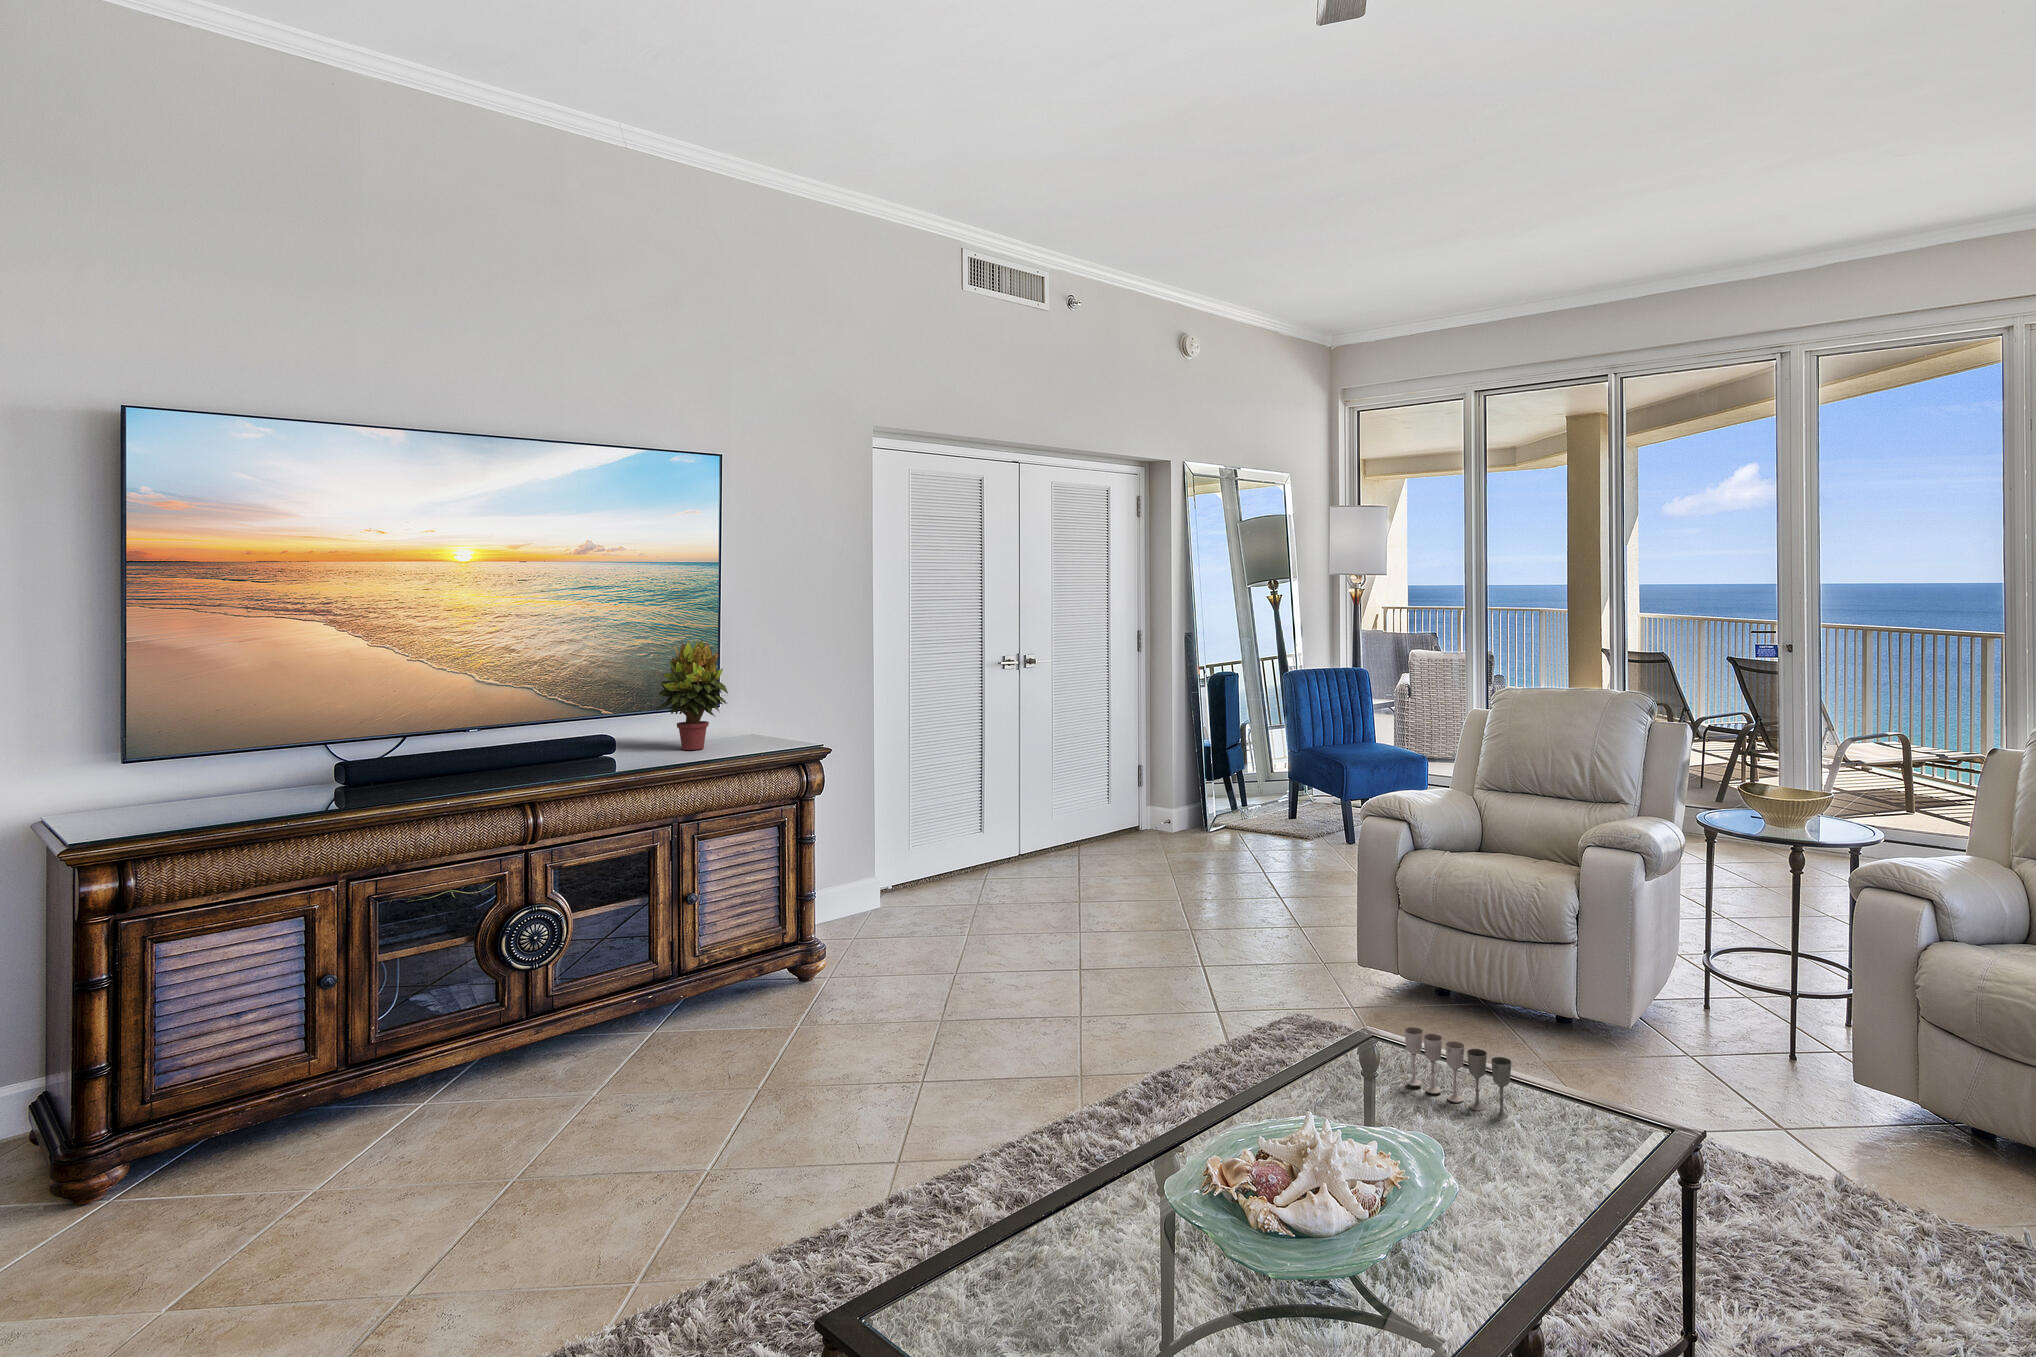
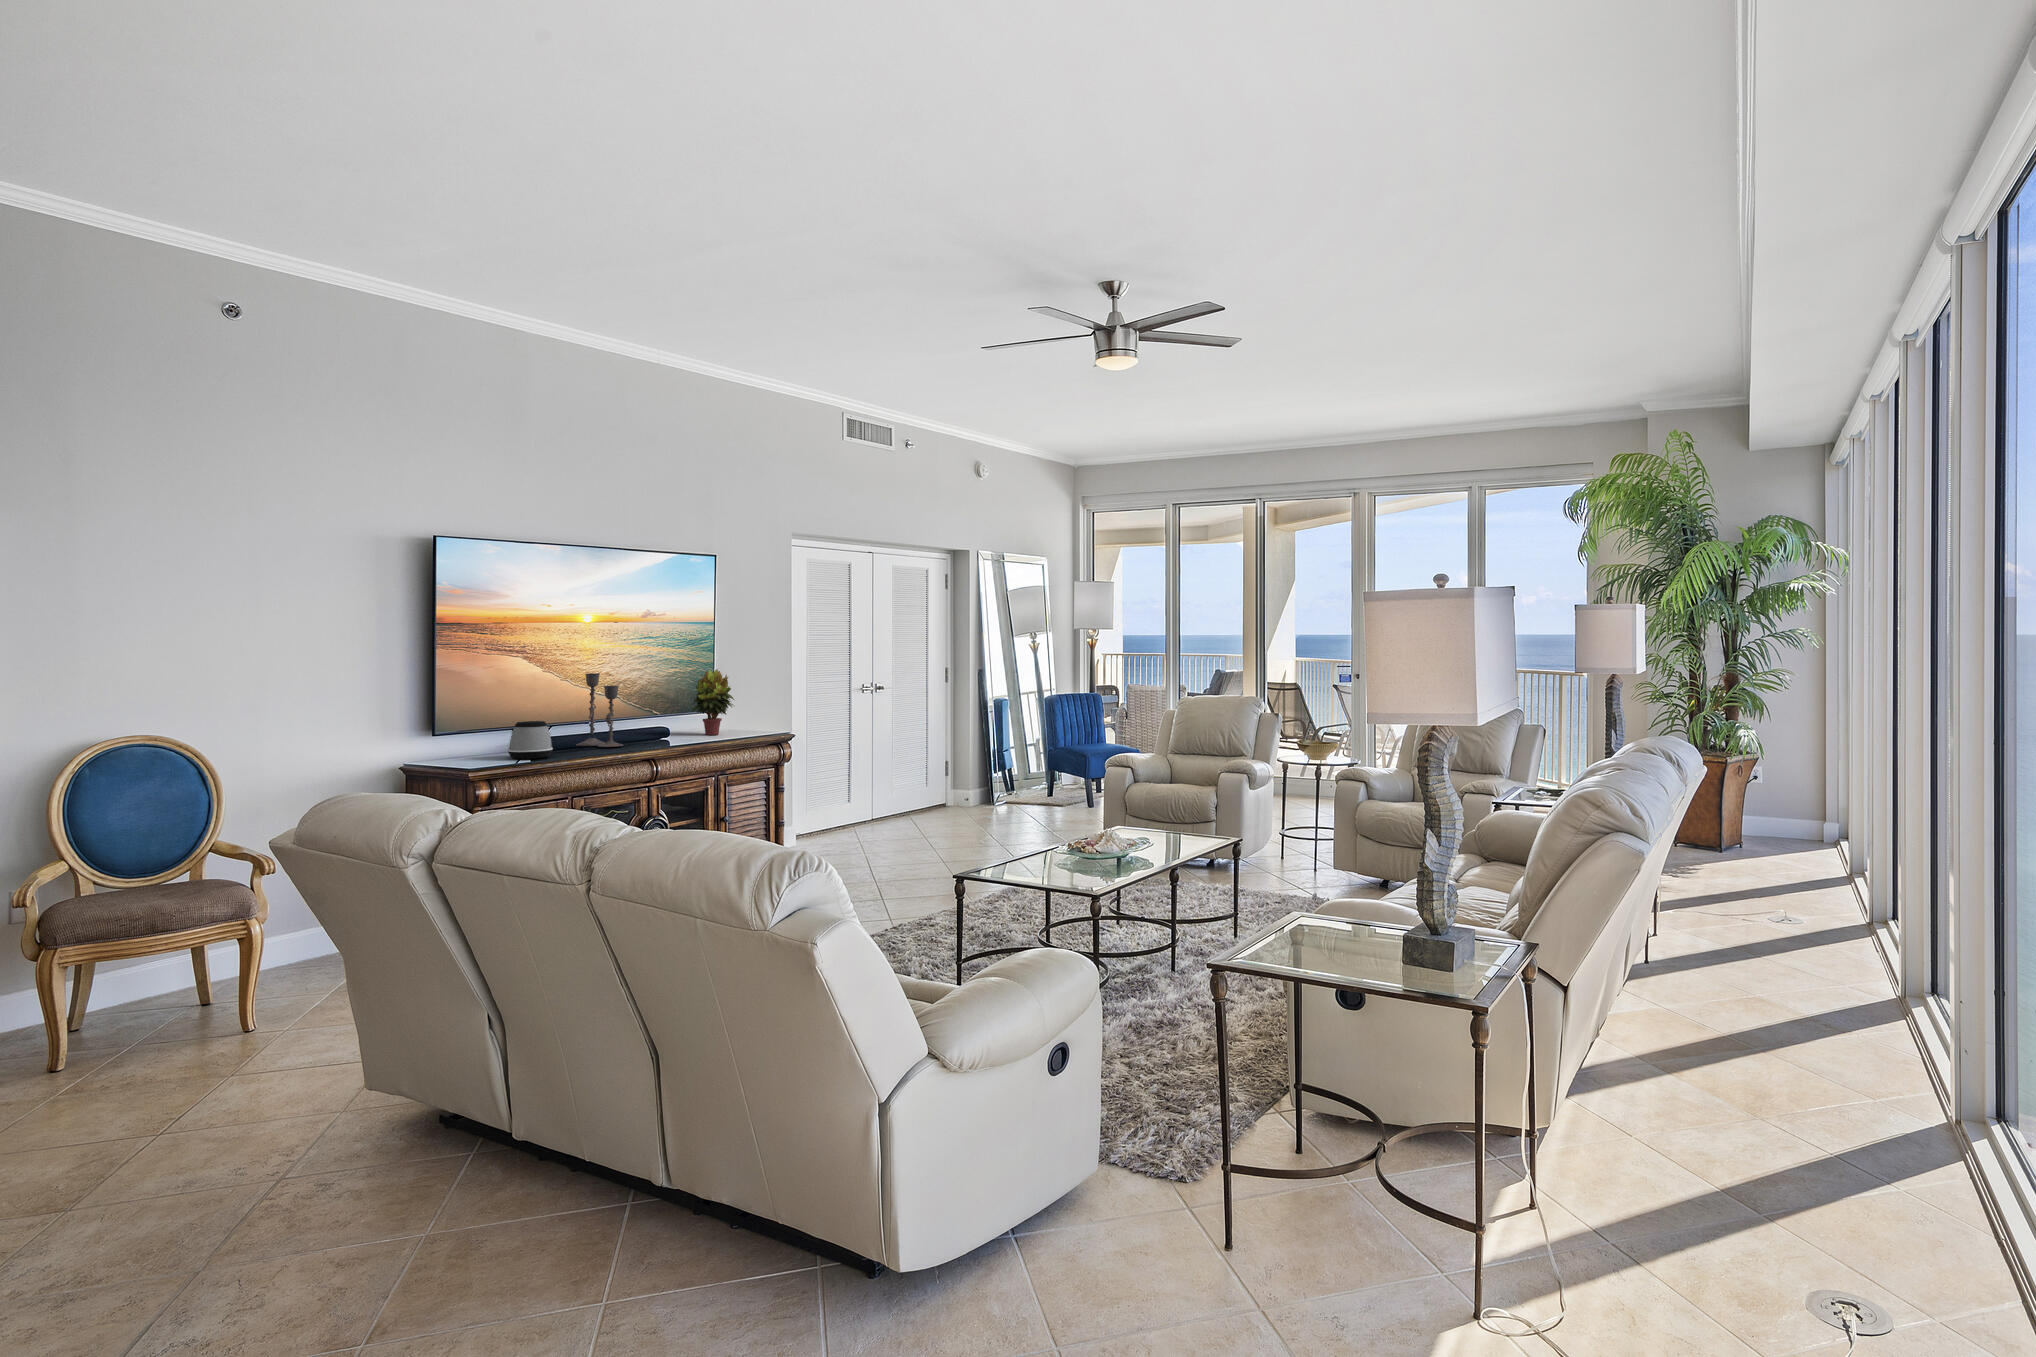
candlestick: none [426,649,495,780] -> present [576,673,623,747]
speaker: none [226,739,318,812] -> present [508,721,553,759]
wine glass: present [1404,1027,1511,1119] -> none [1133,823,1175,850]

